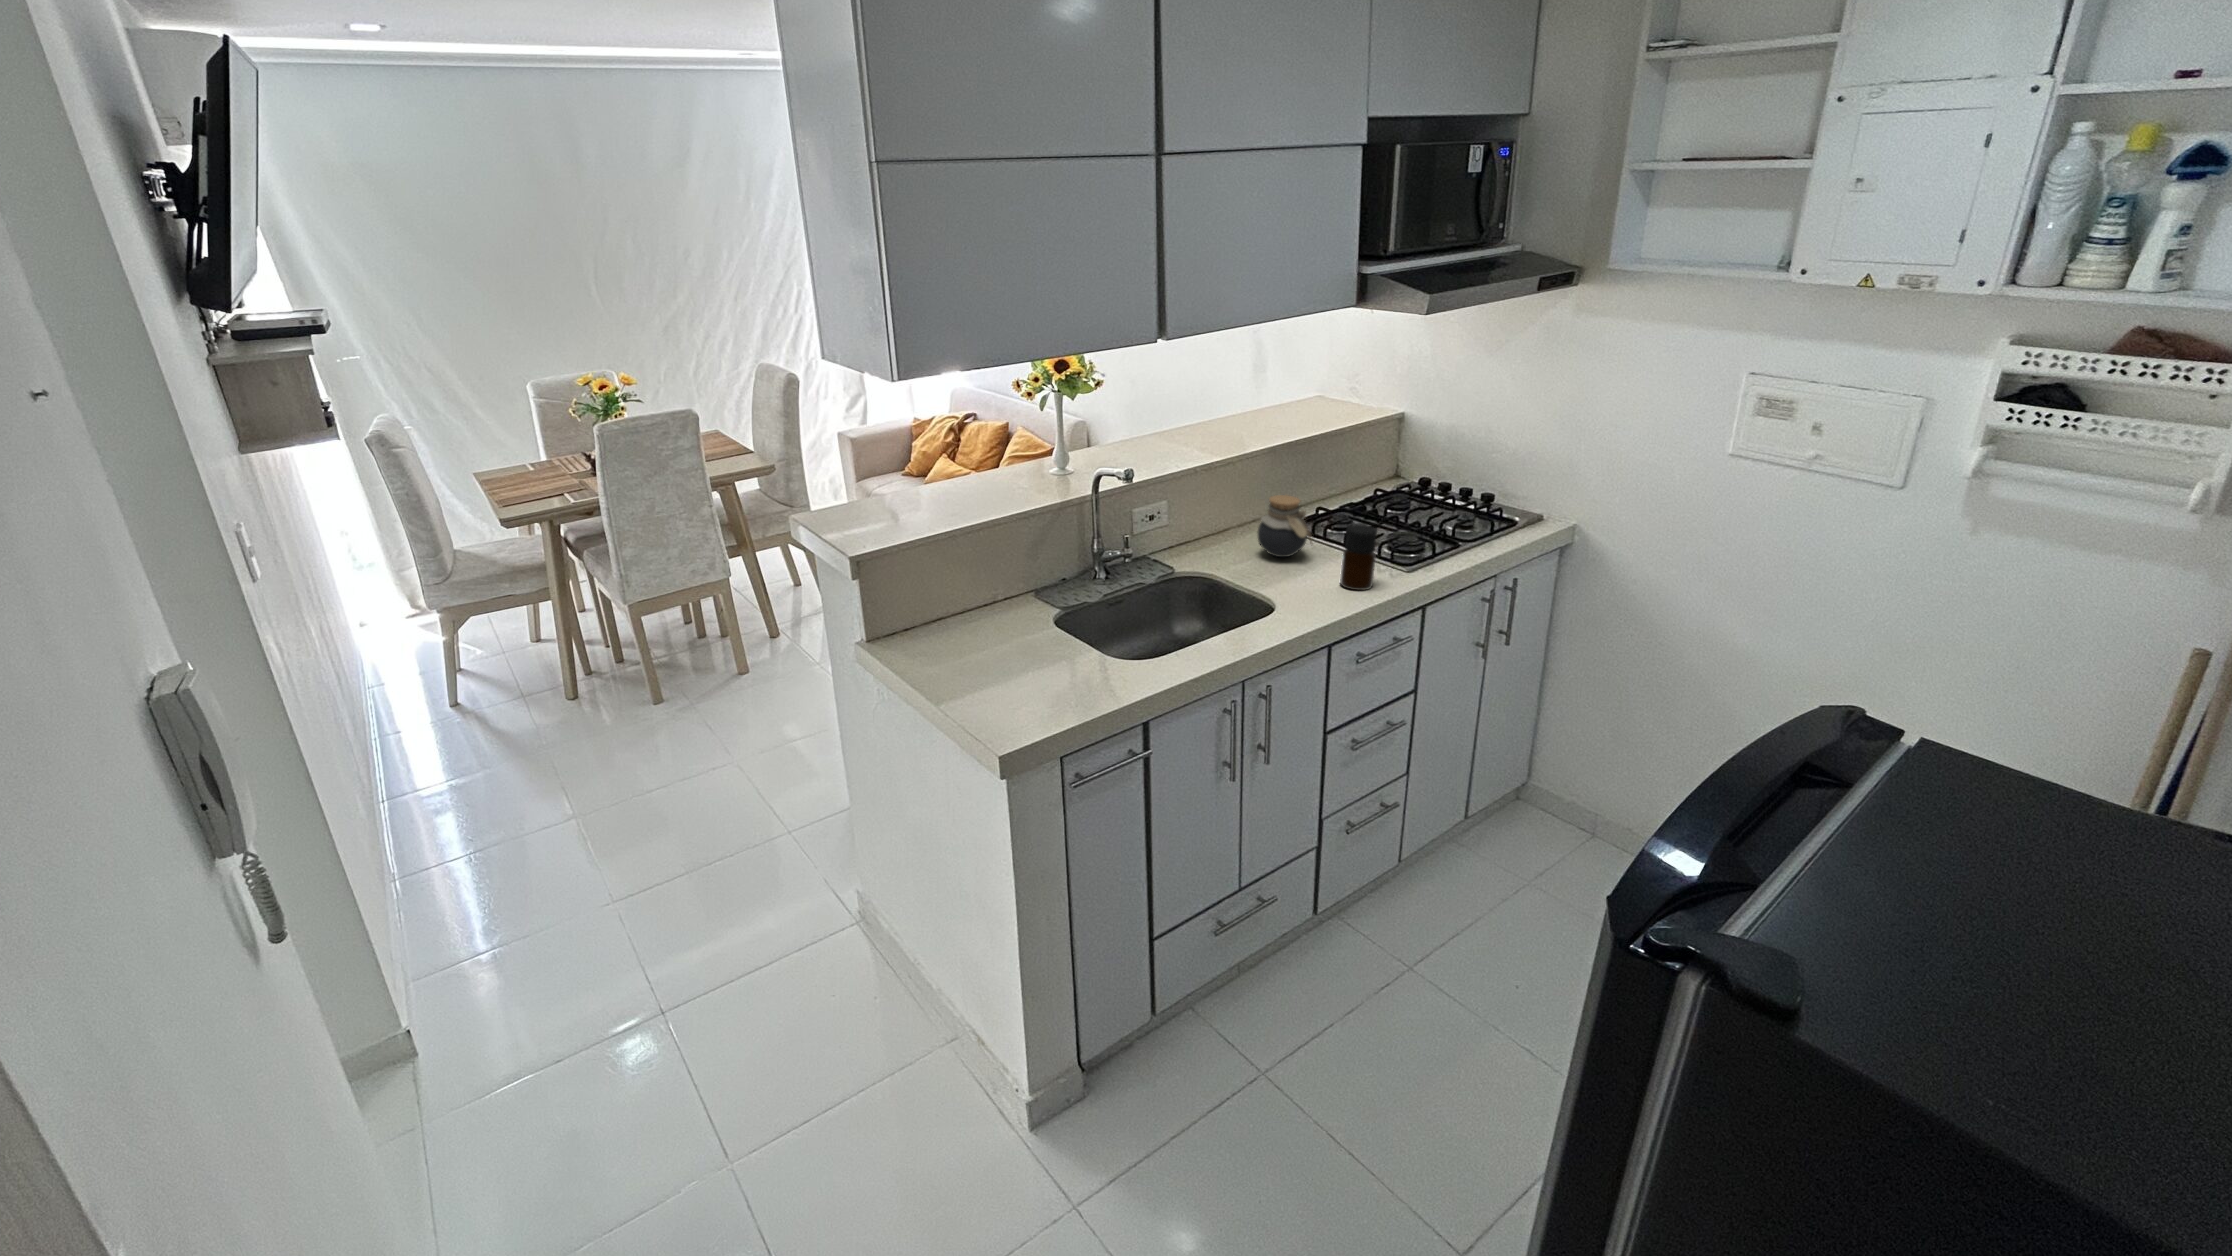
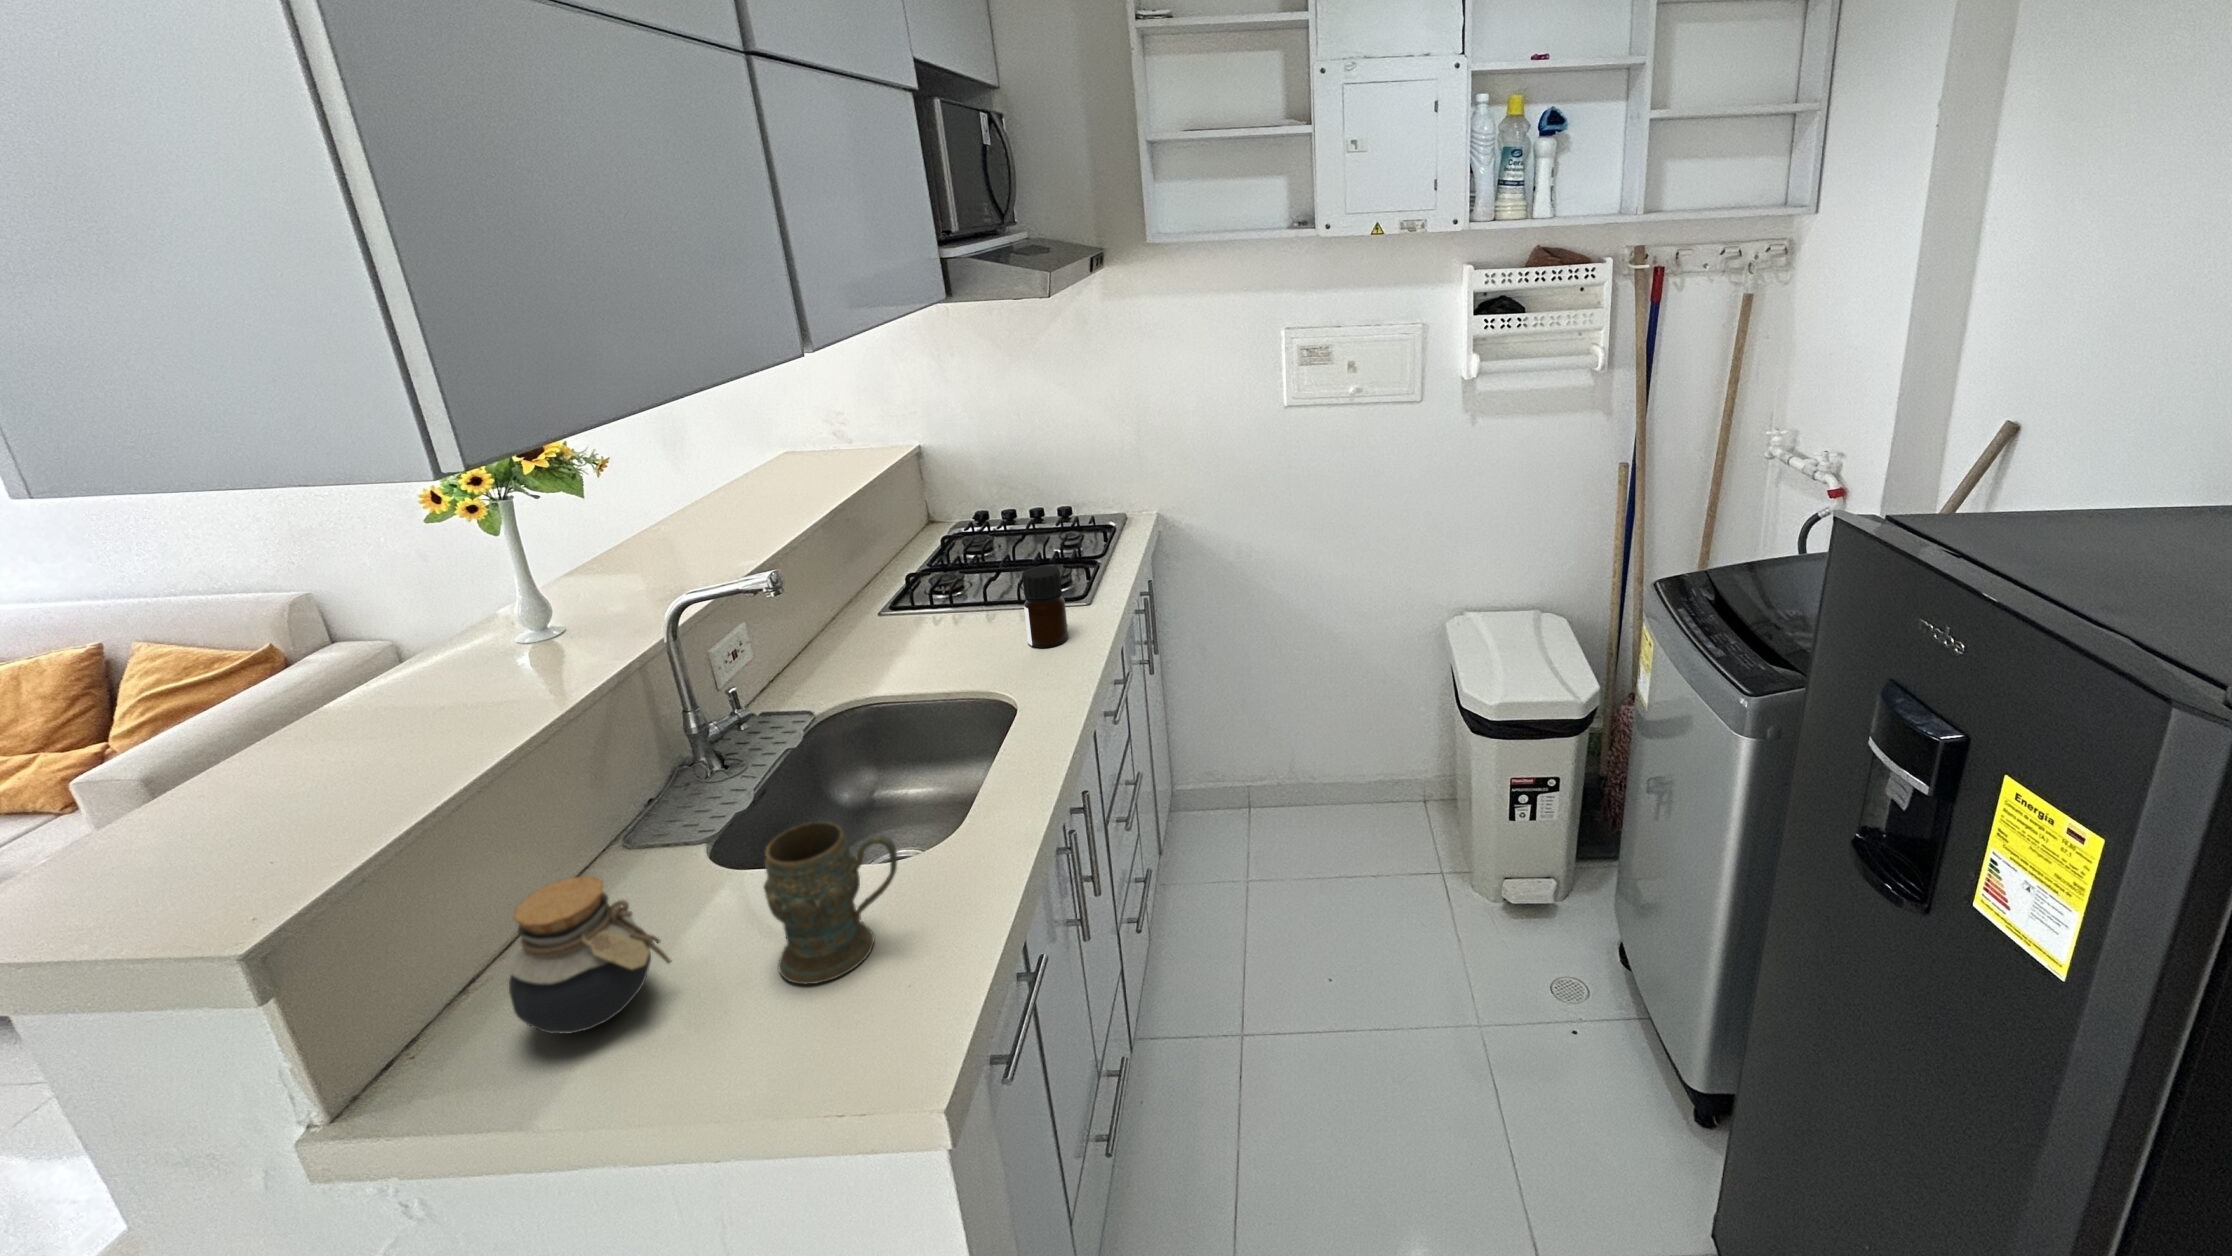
jar: present [1258,495,1312,557] -> present [507,876,671,1033]
mug: none [1037,605,1100,694] -> present [764,822,897,984]

